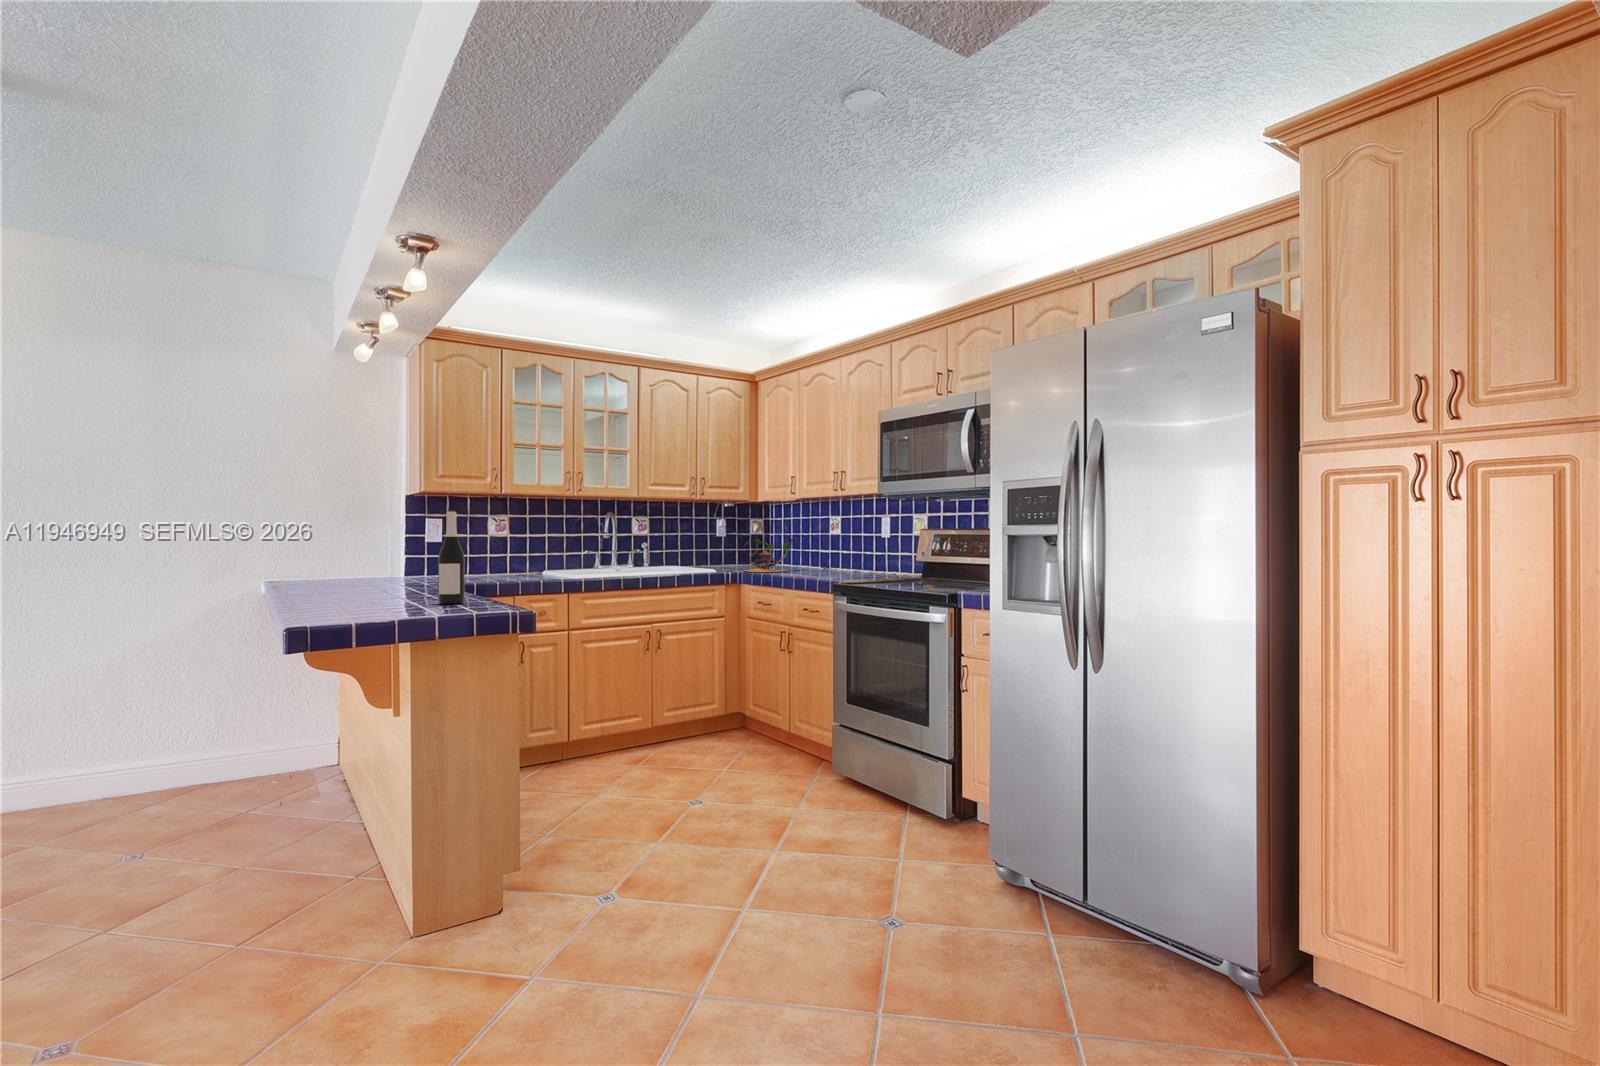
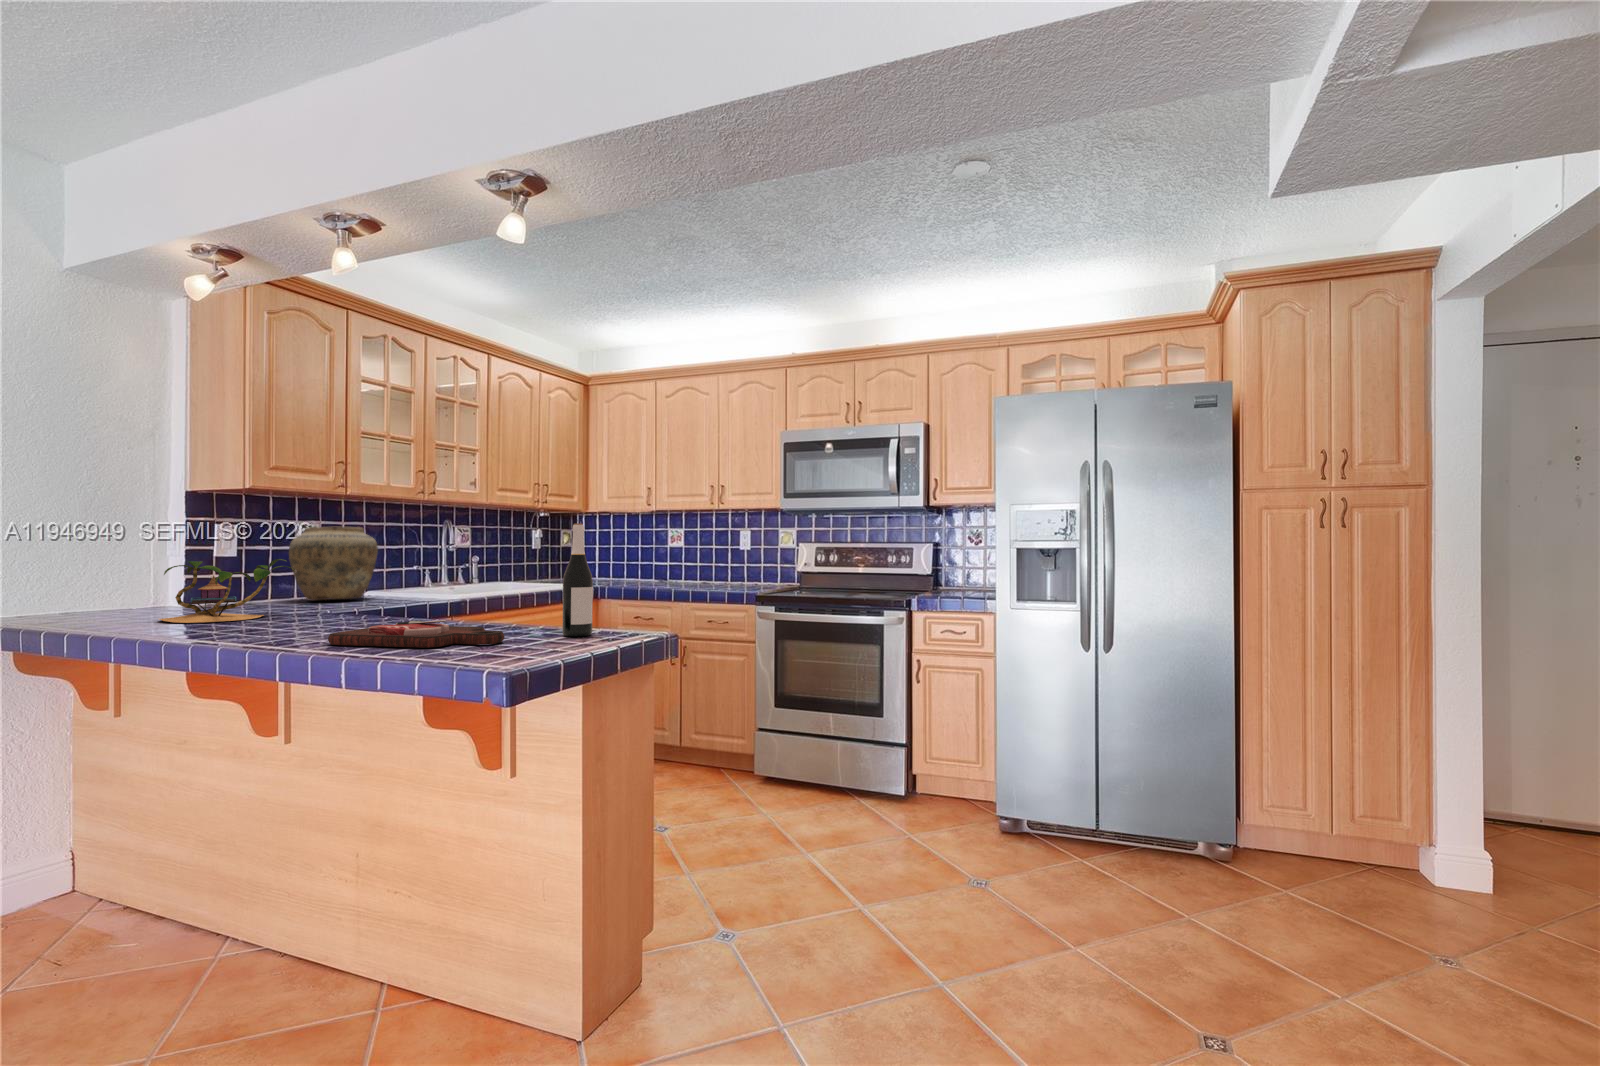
vase: none [464,519,526,575] -> present [289,527,378,600]
plant: present [744,538,802,572] -> present [159,559,295,623]
cutting board: none [304,586,401,606] -> present [328,620,504,648]

